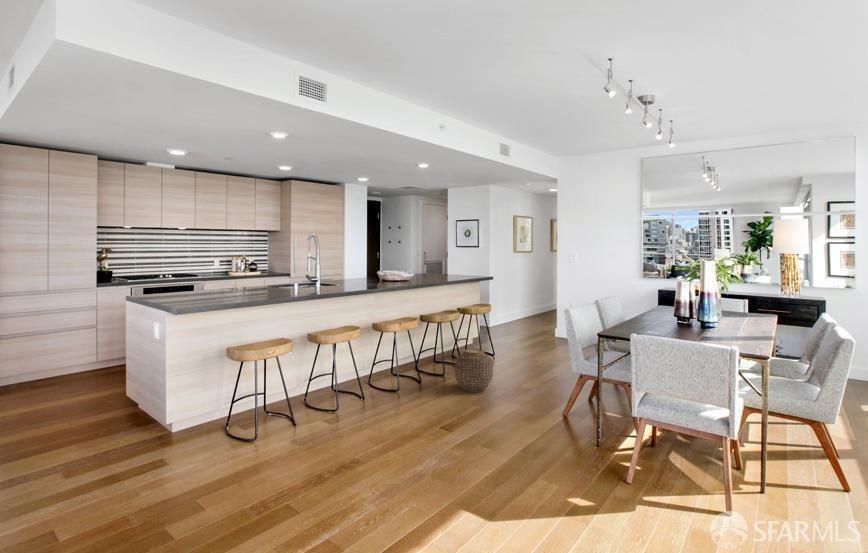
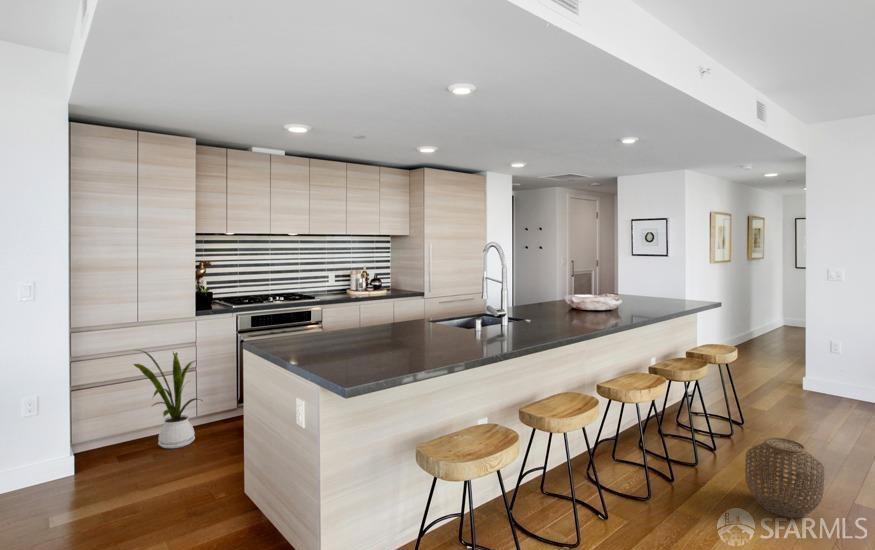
house plant: none [46,308,105,381] -> present [134,350,202,448]

